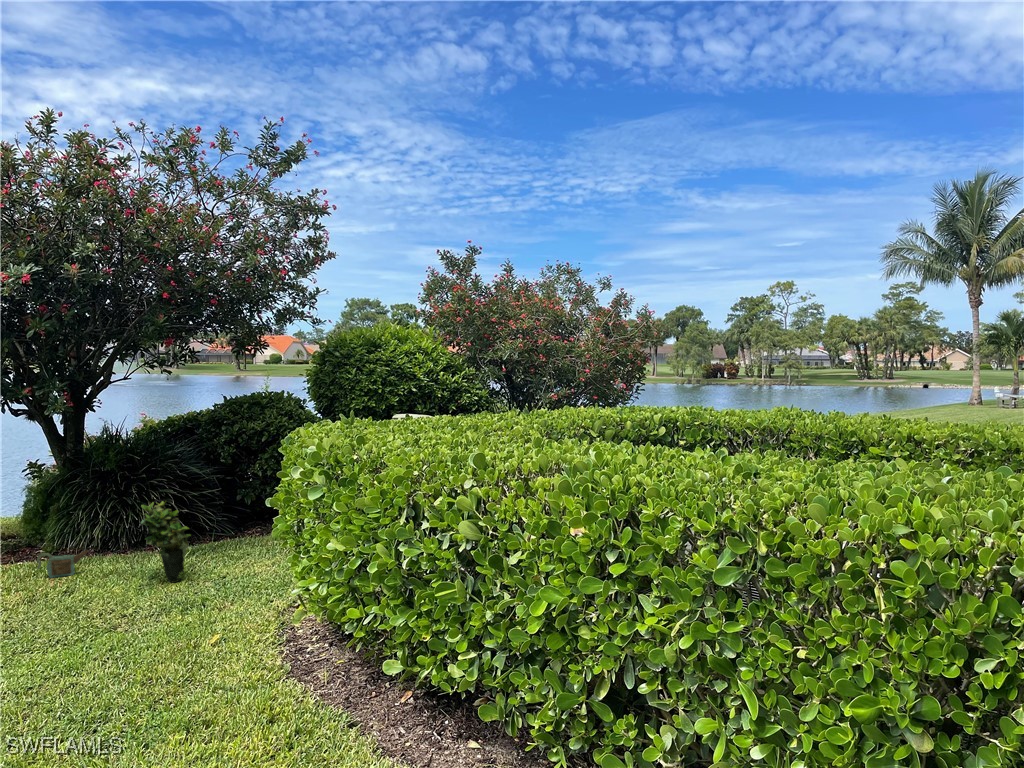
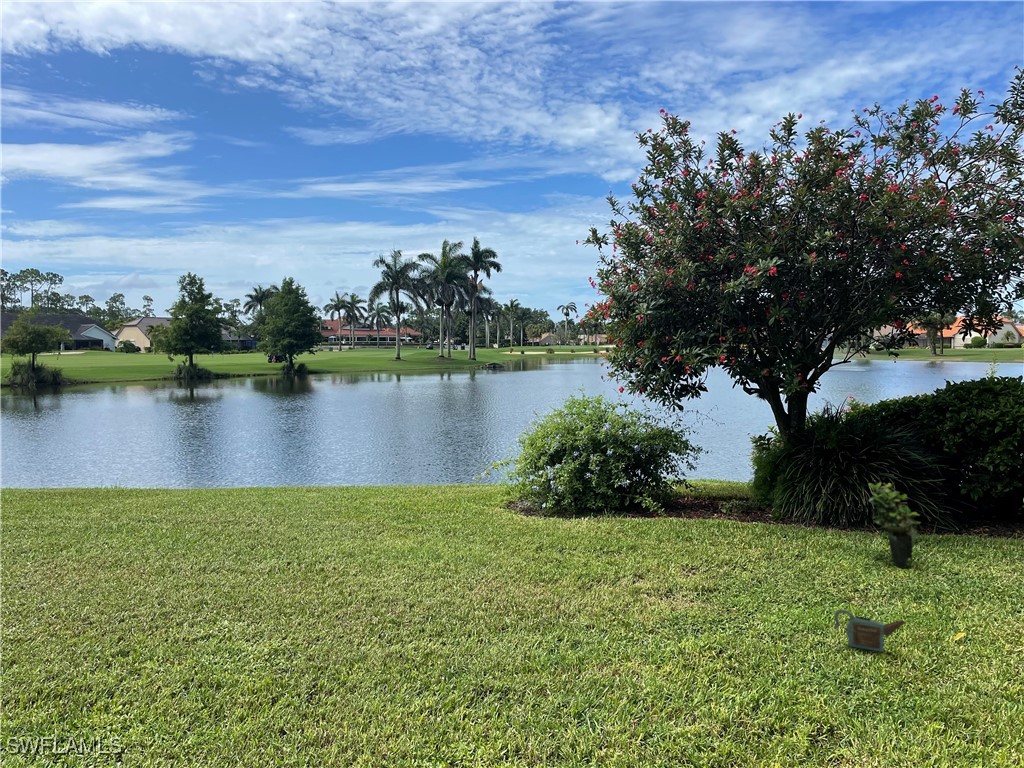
watering can: present [37,550,88,578] -> present [834,609,906,652]

